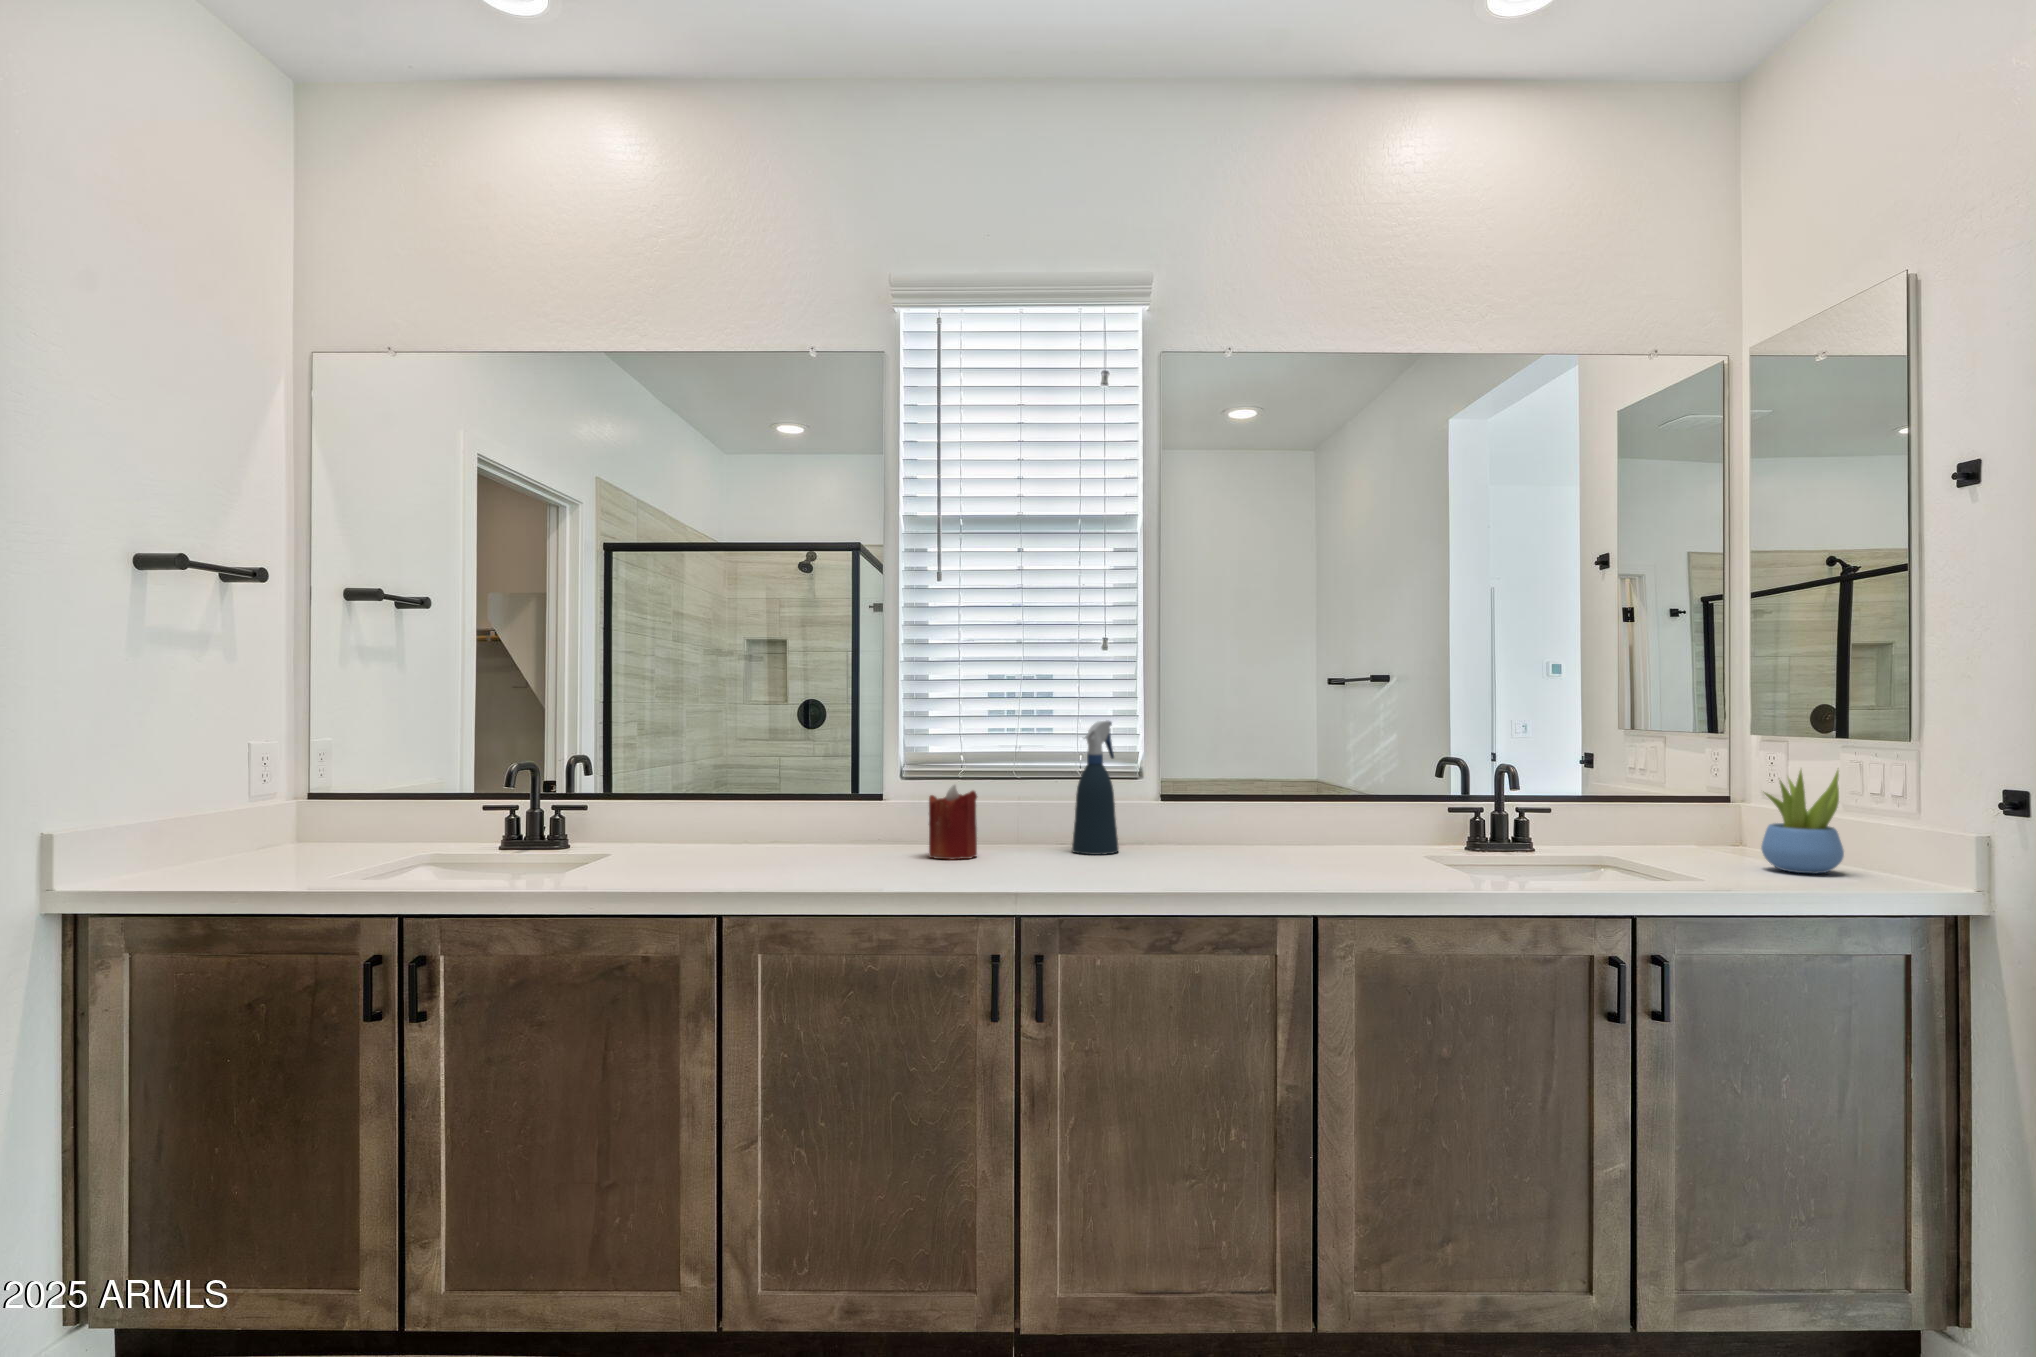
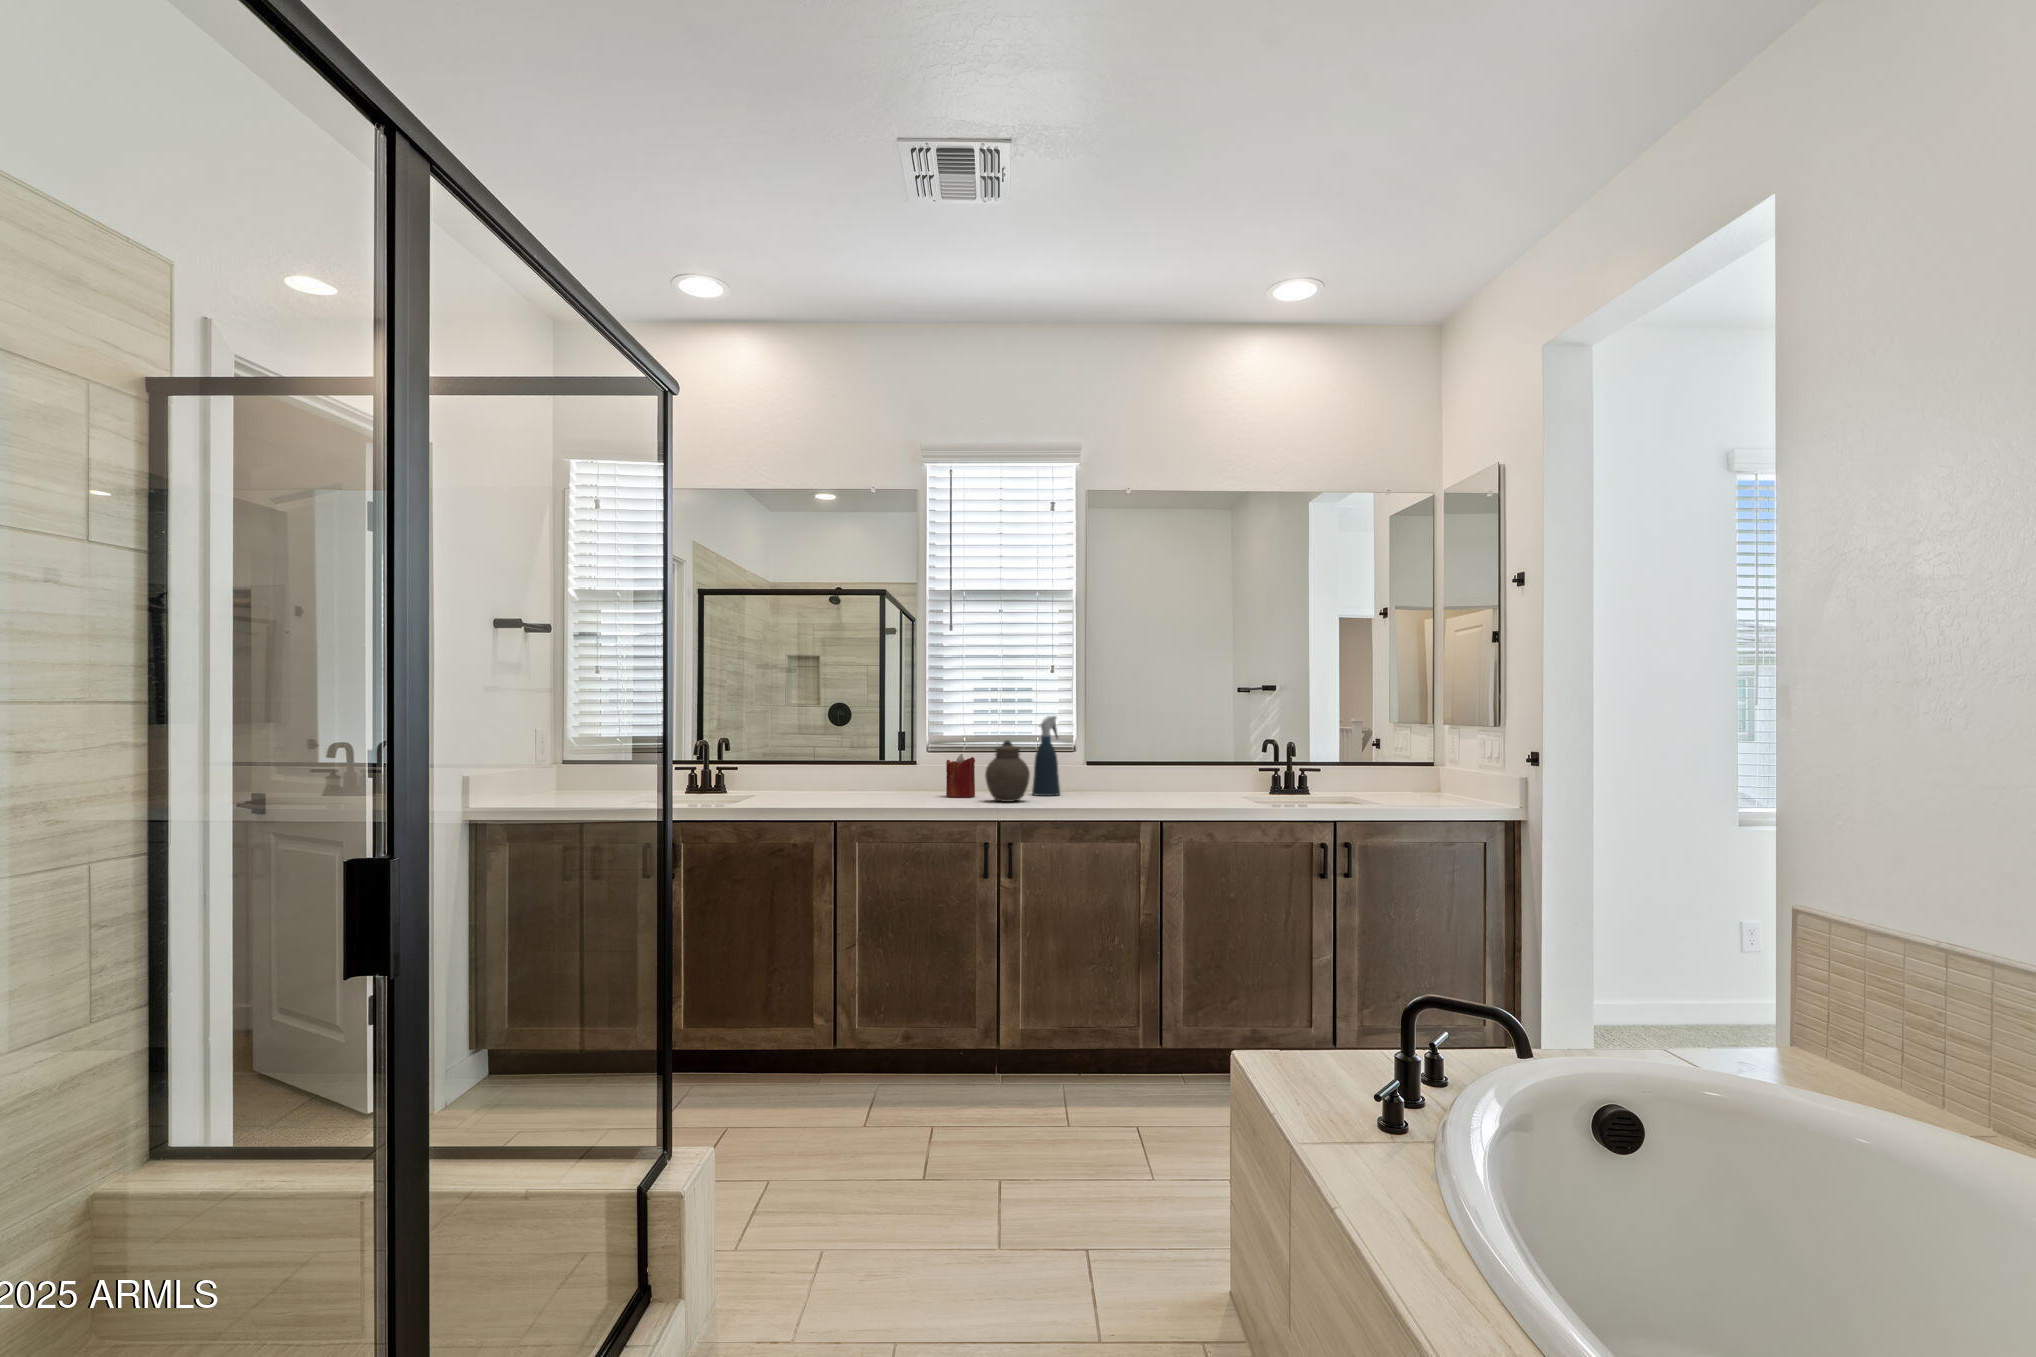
jar: none [994,765,1071,873] -> present [985,740,1030,802]
succulent plant: present [1761,770,1844,874] -> none [1428,741,1471,802]

